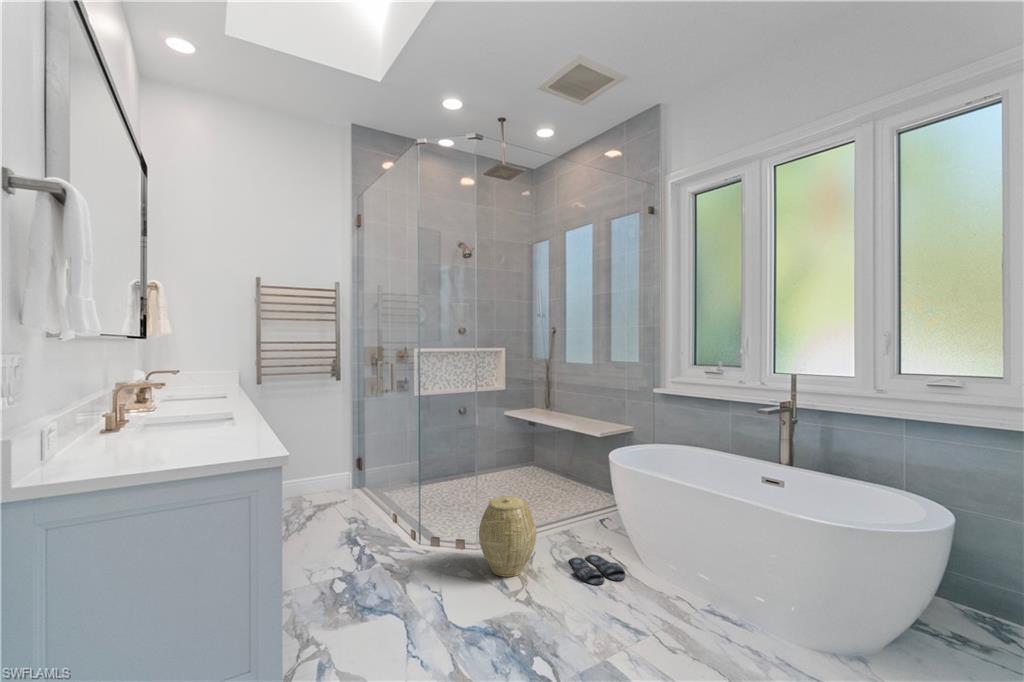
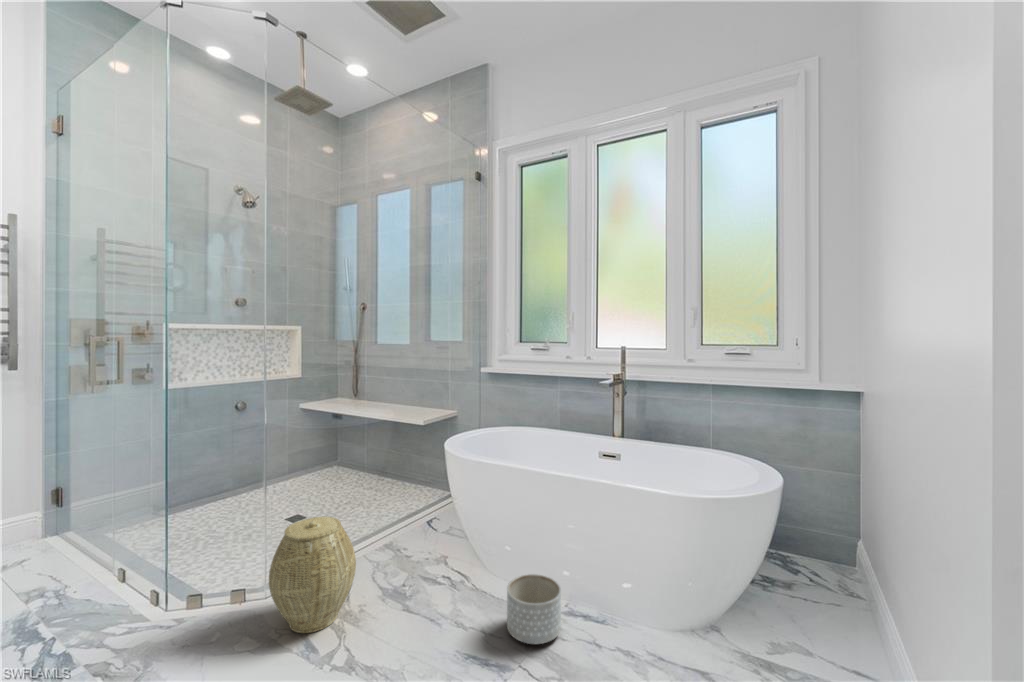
slippers: present [569,555,625,585] -> none [398,570,470,613]
planter: none [649,569,697,625] -> present [507,574,561,645]

